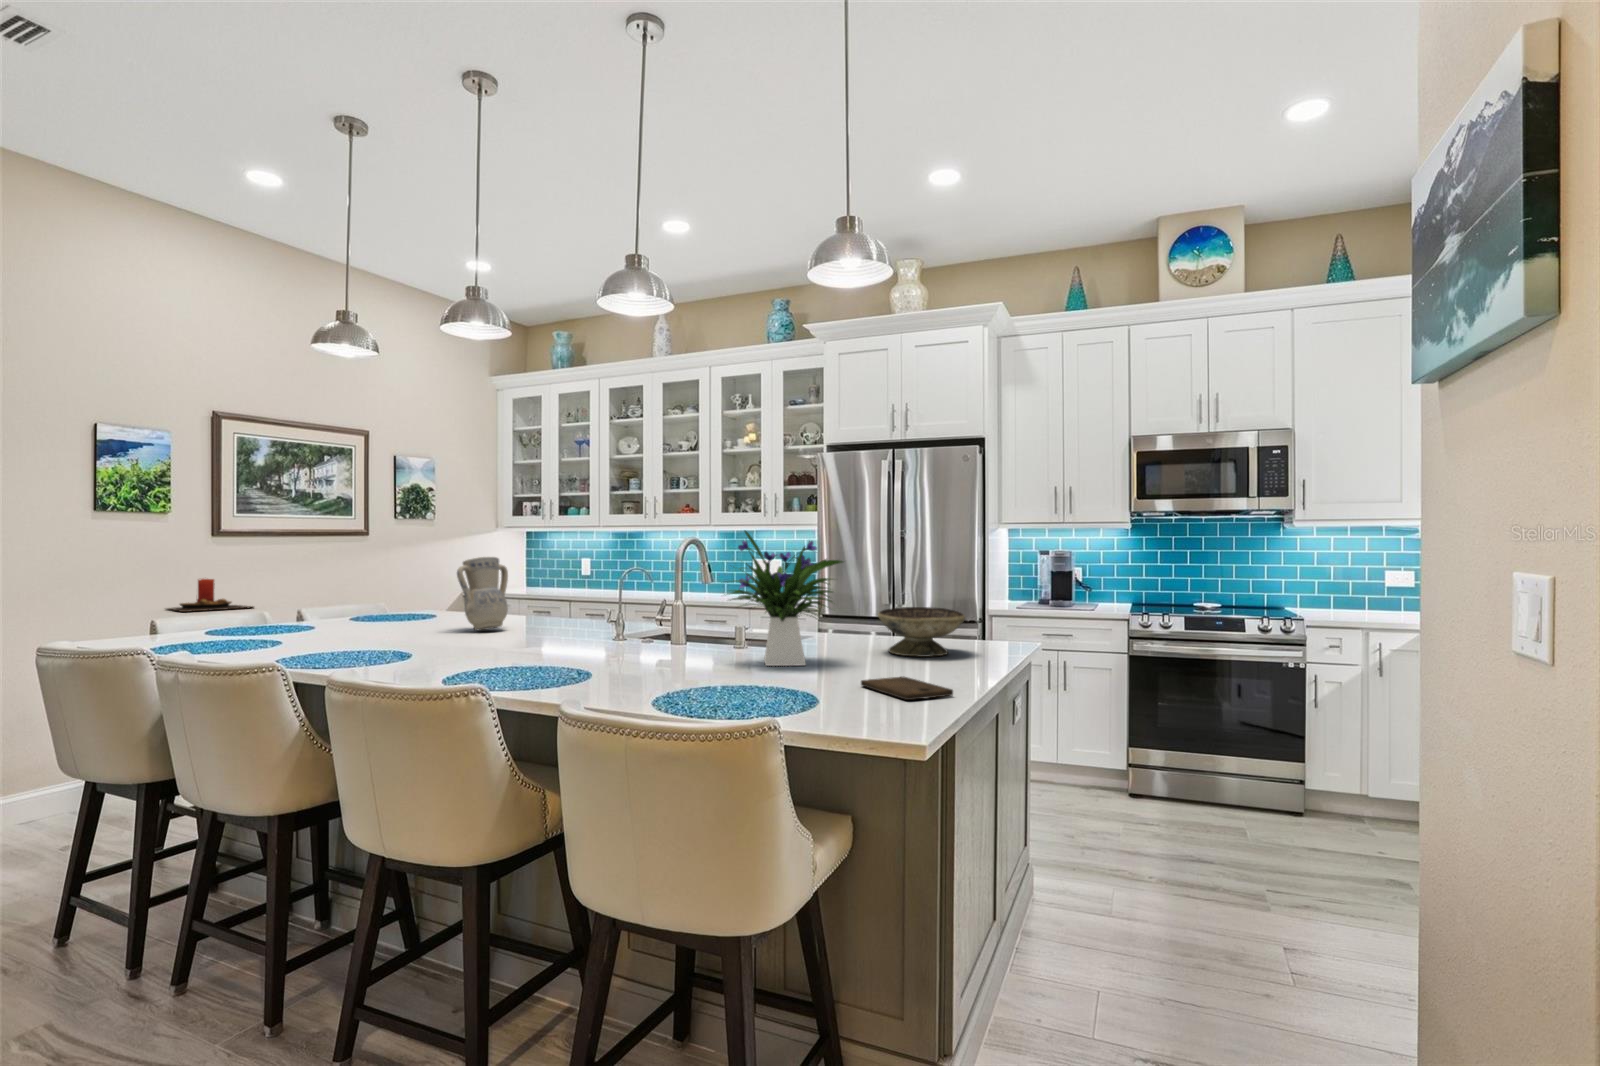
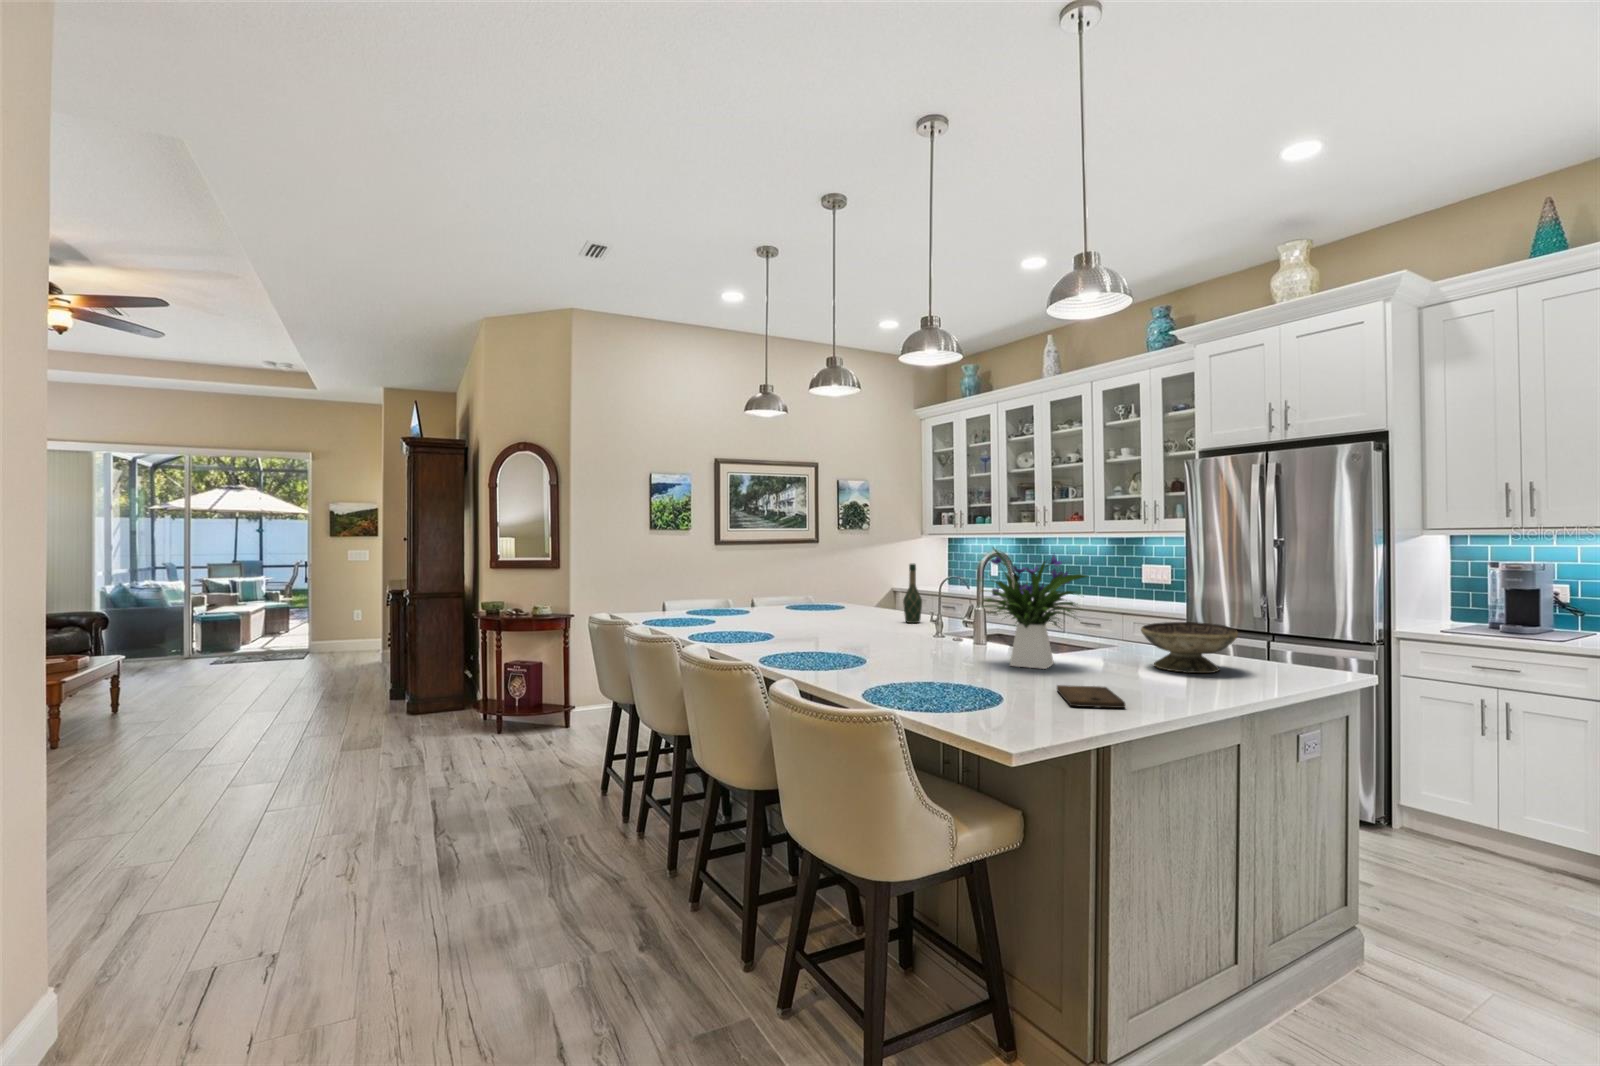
wine bottle: none [555,556,578,629] -> present [903,564,922,623]
vase: present [457,557,508,630] -> none [831,563,871,620]
candle: present [167,579,254,612] -> none [692,573,740,596]

